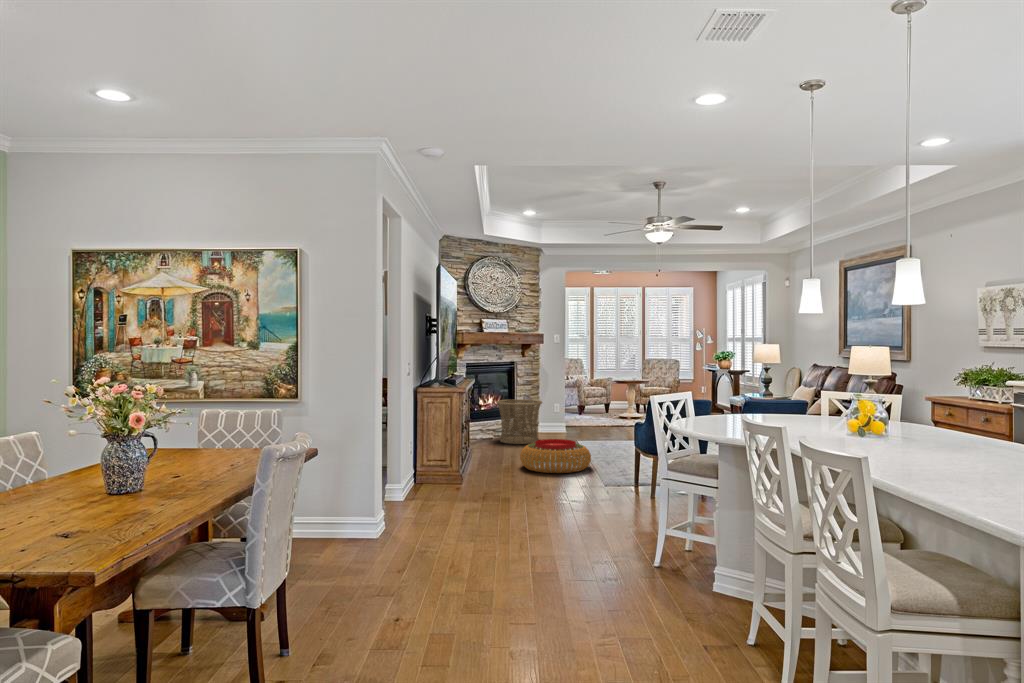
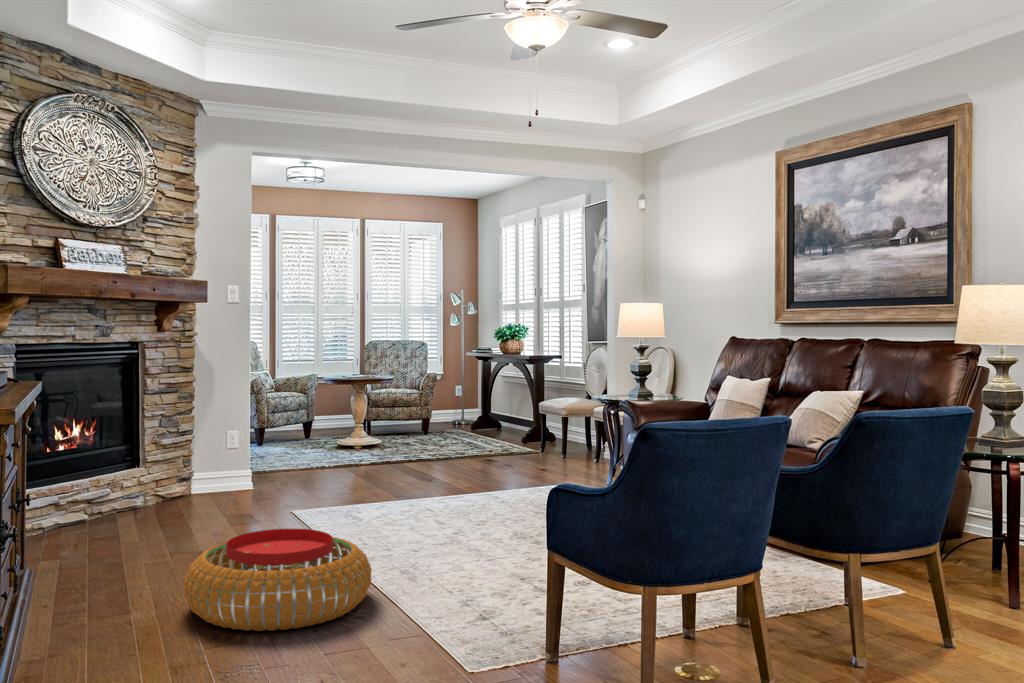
basket: present [496,399,542,444] -> none [95,425,211,532]

